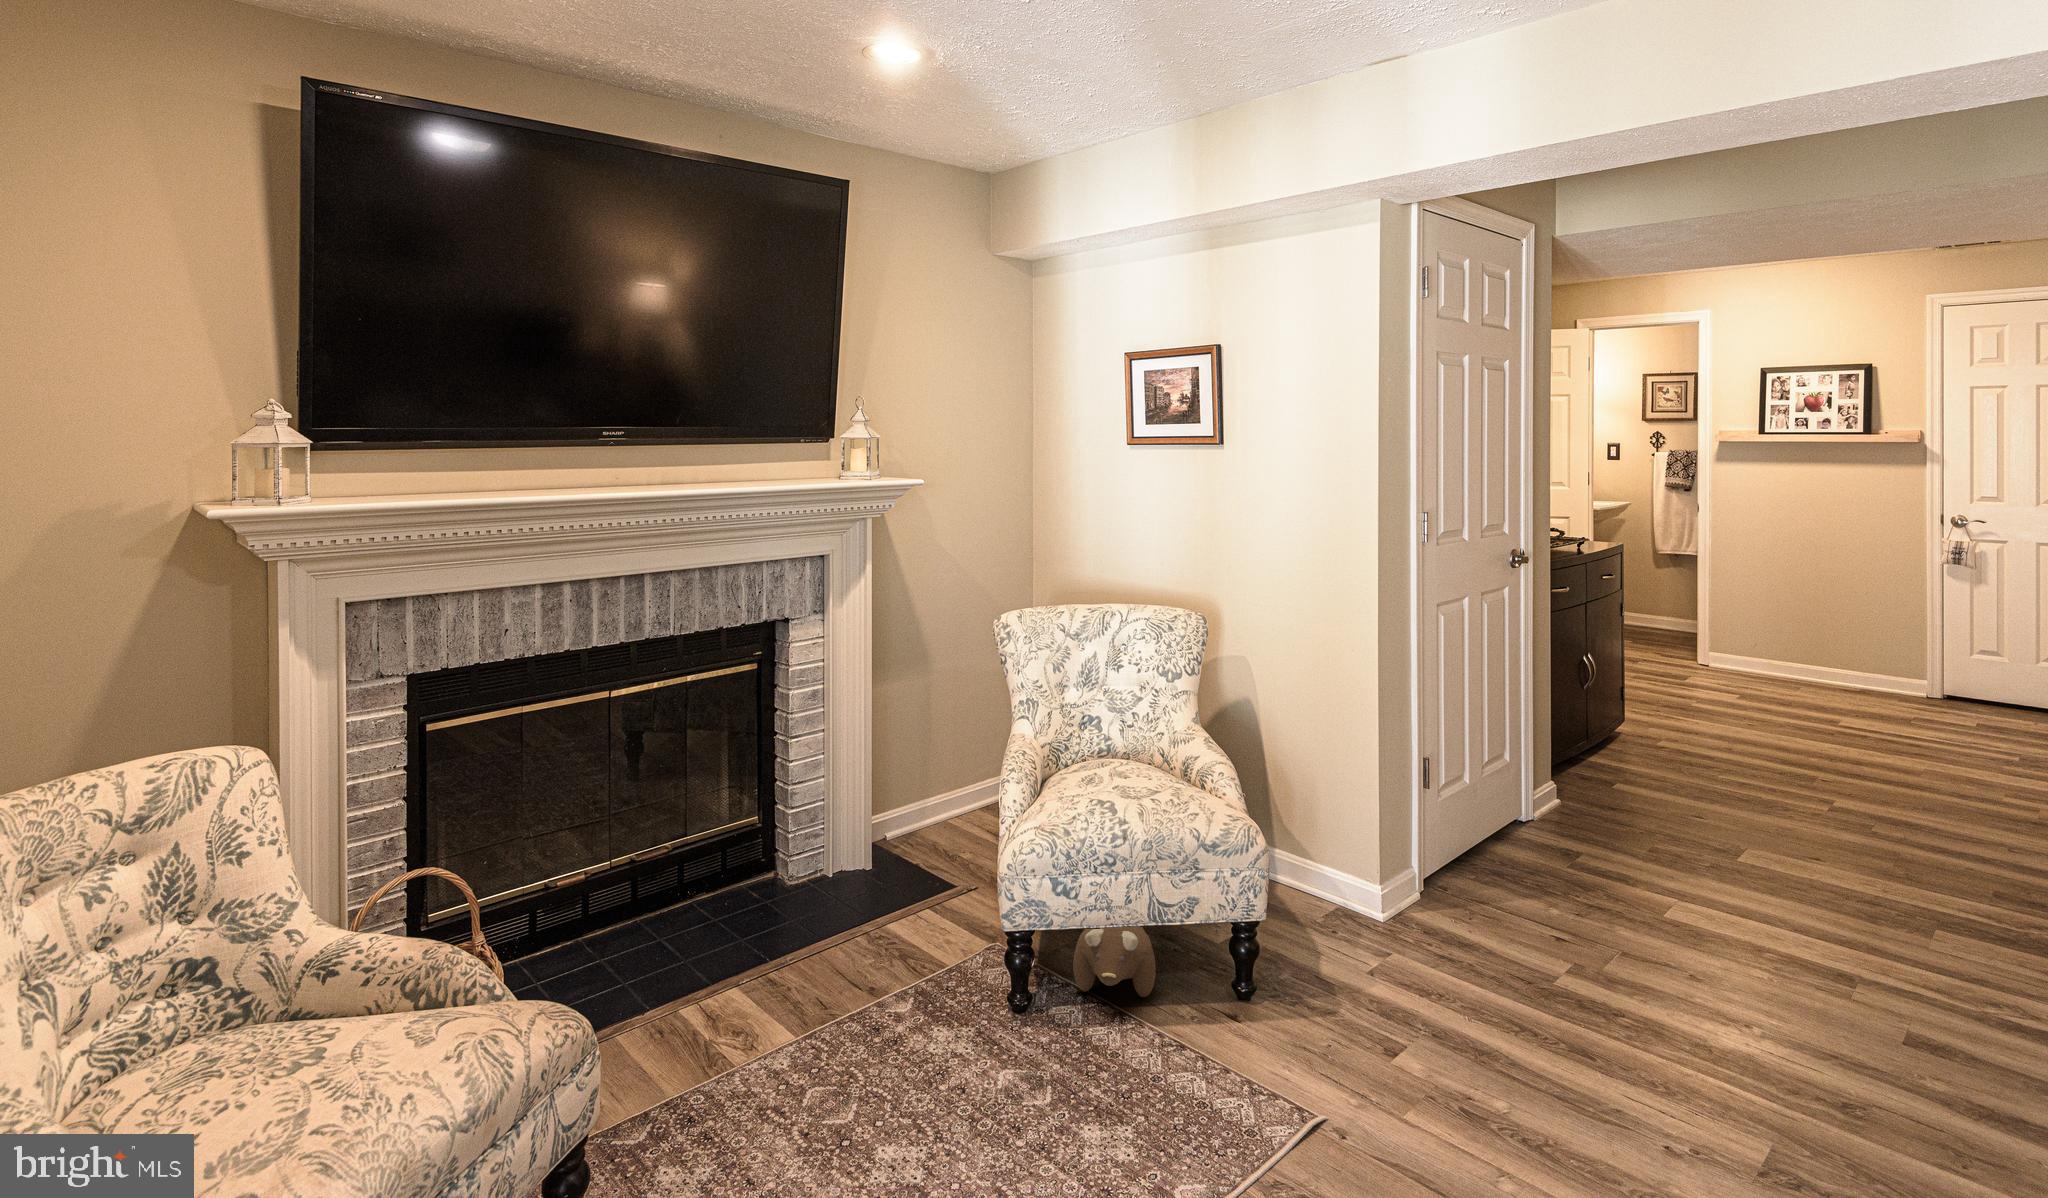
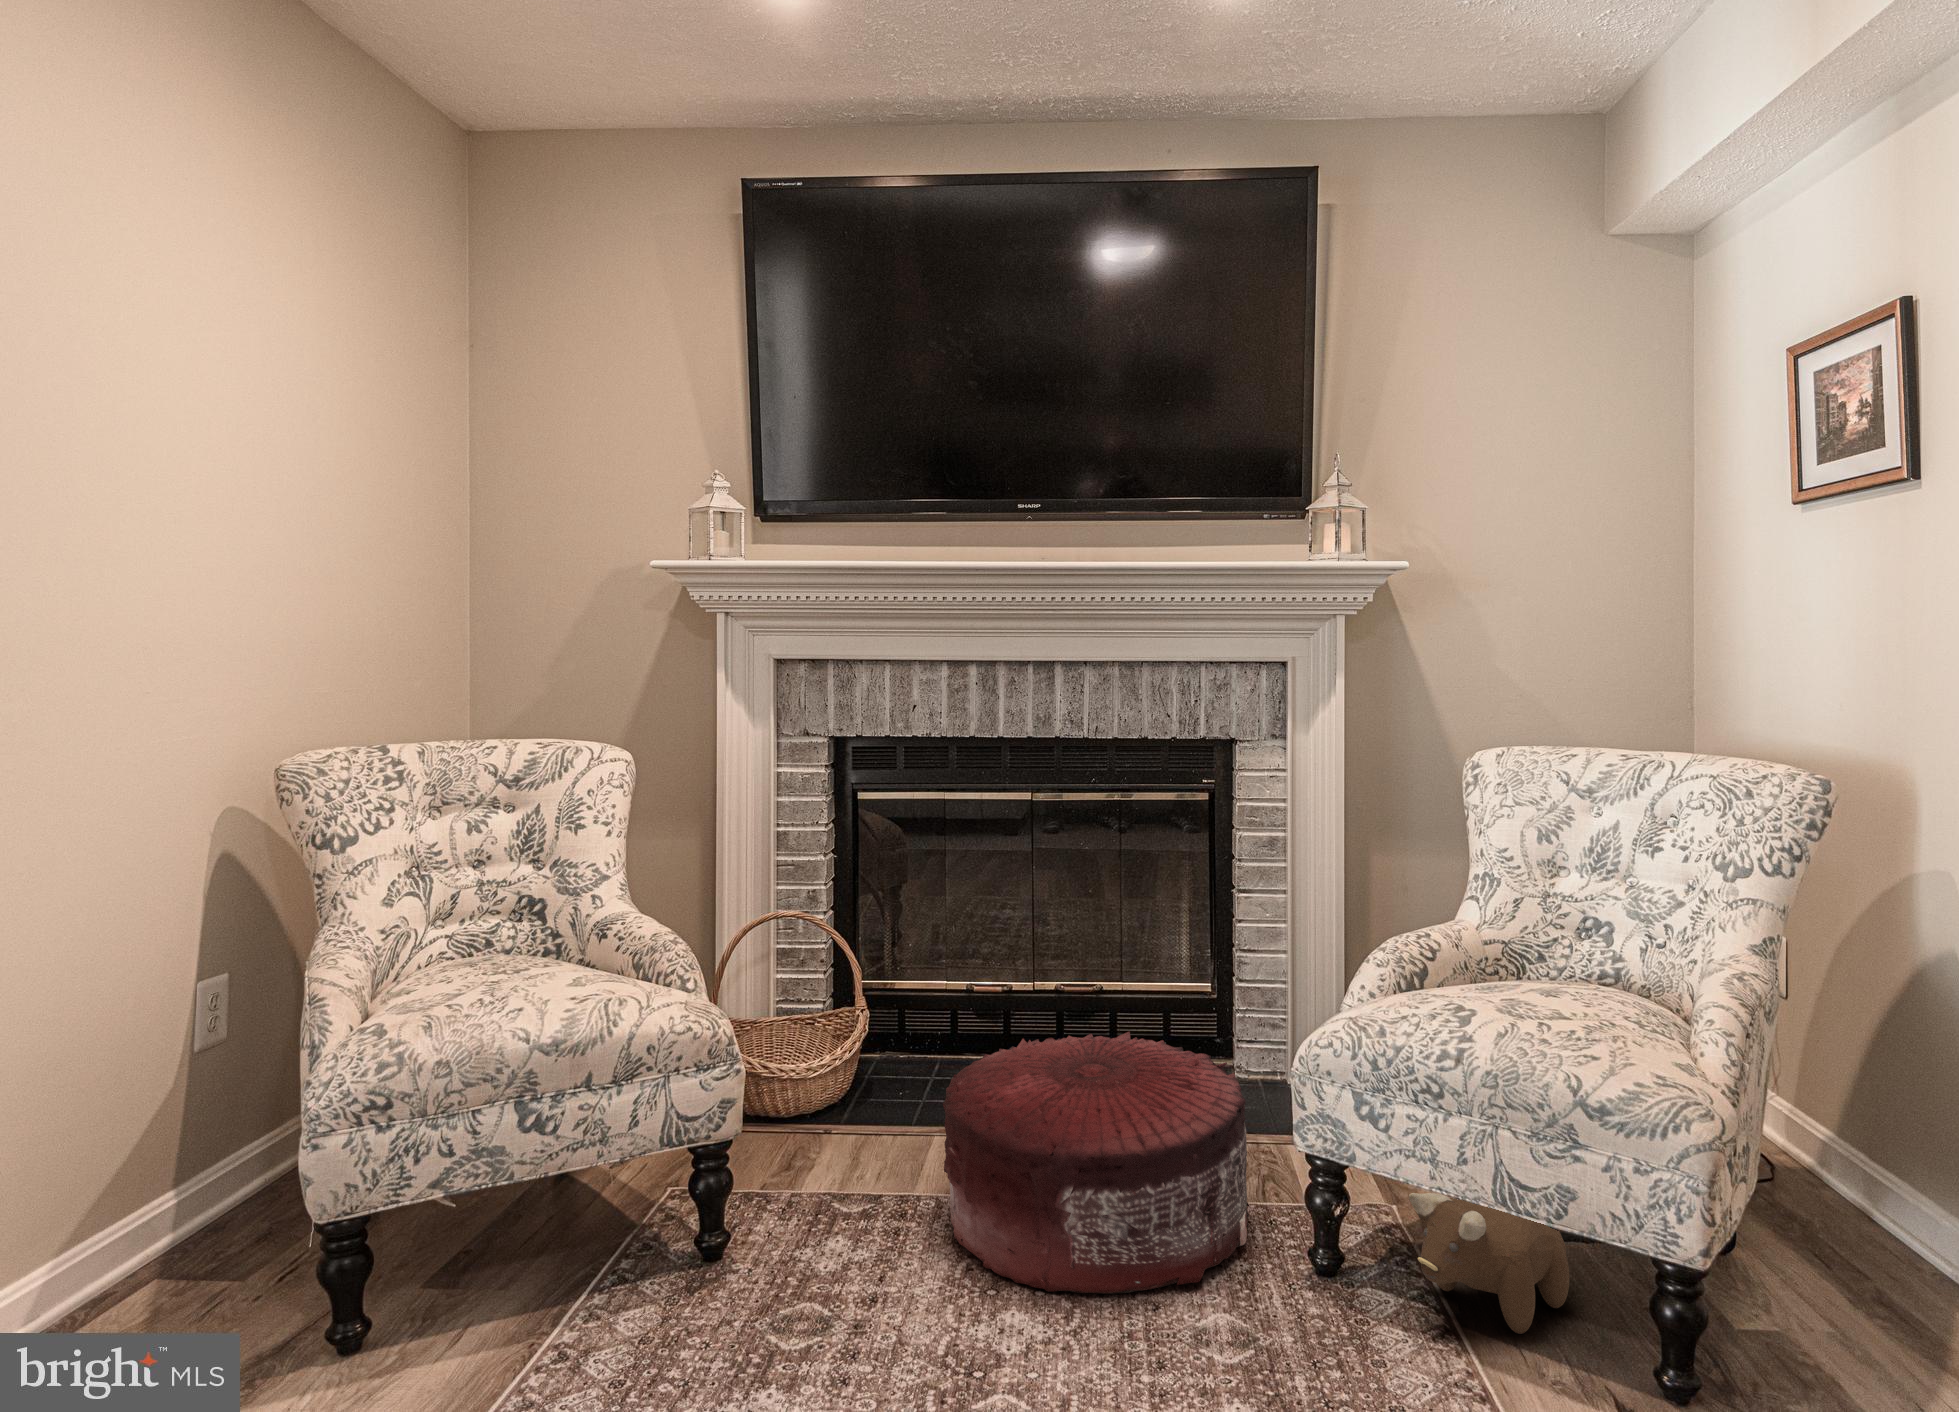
pouf: none [704,889,968,1121] -> present [943,1032,1250,1294]

